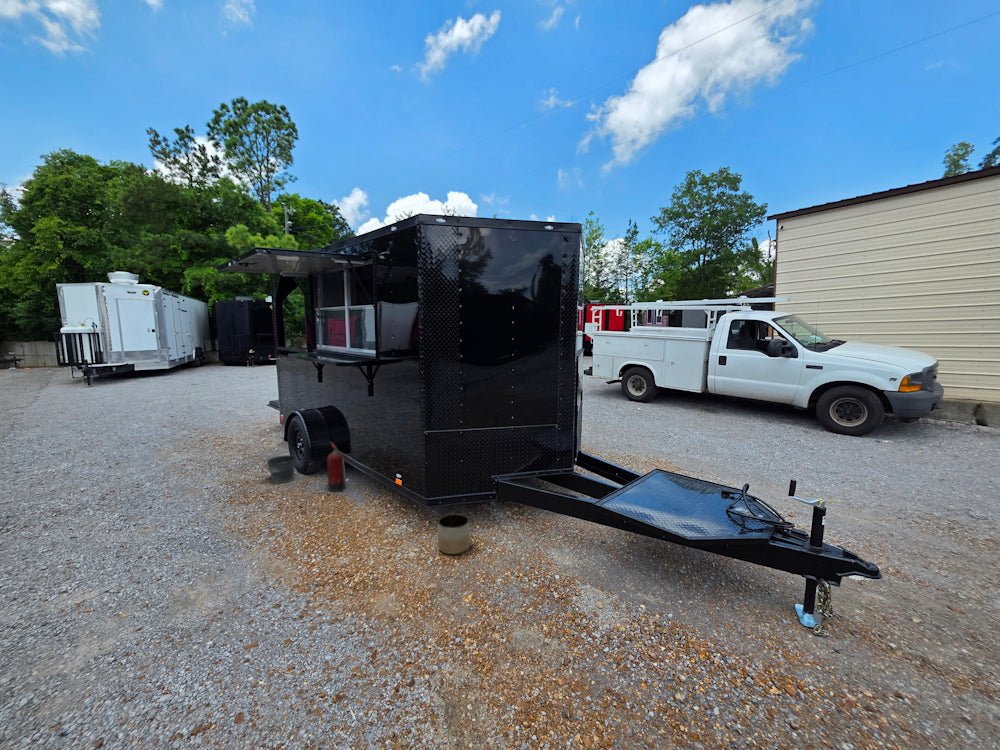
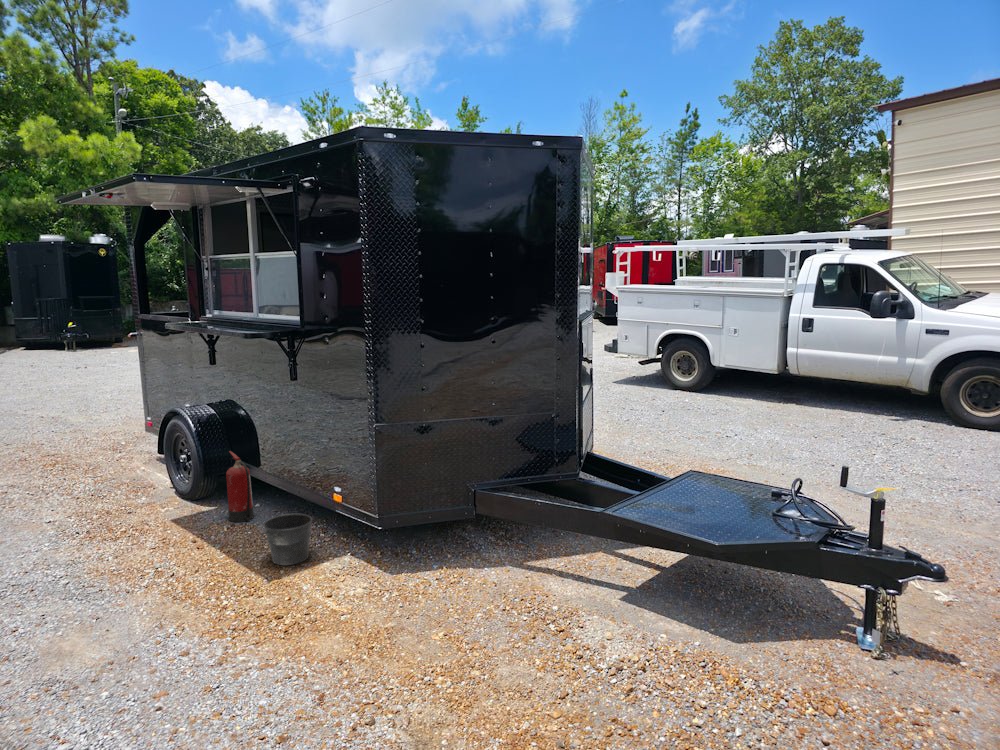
bucket: present [267,455,297,483] -> present [261,514,312,565]
planter: present [438,514,470,554] -> none [393,539,438,591]

